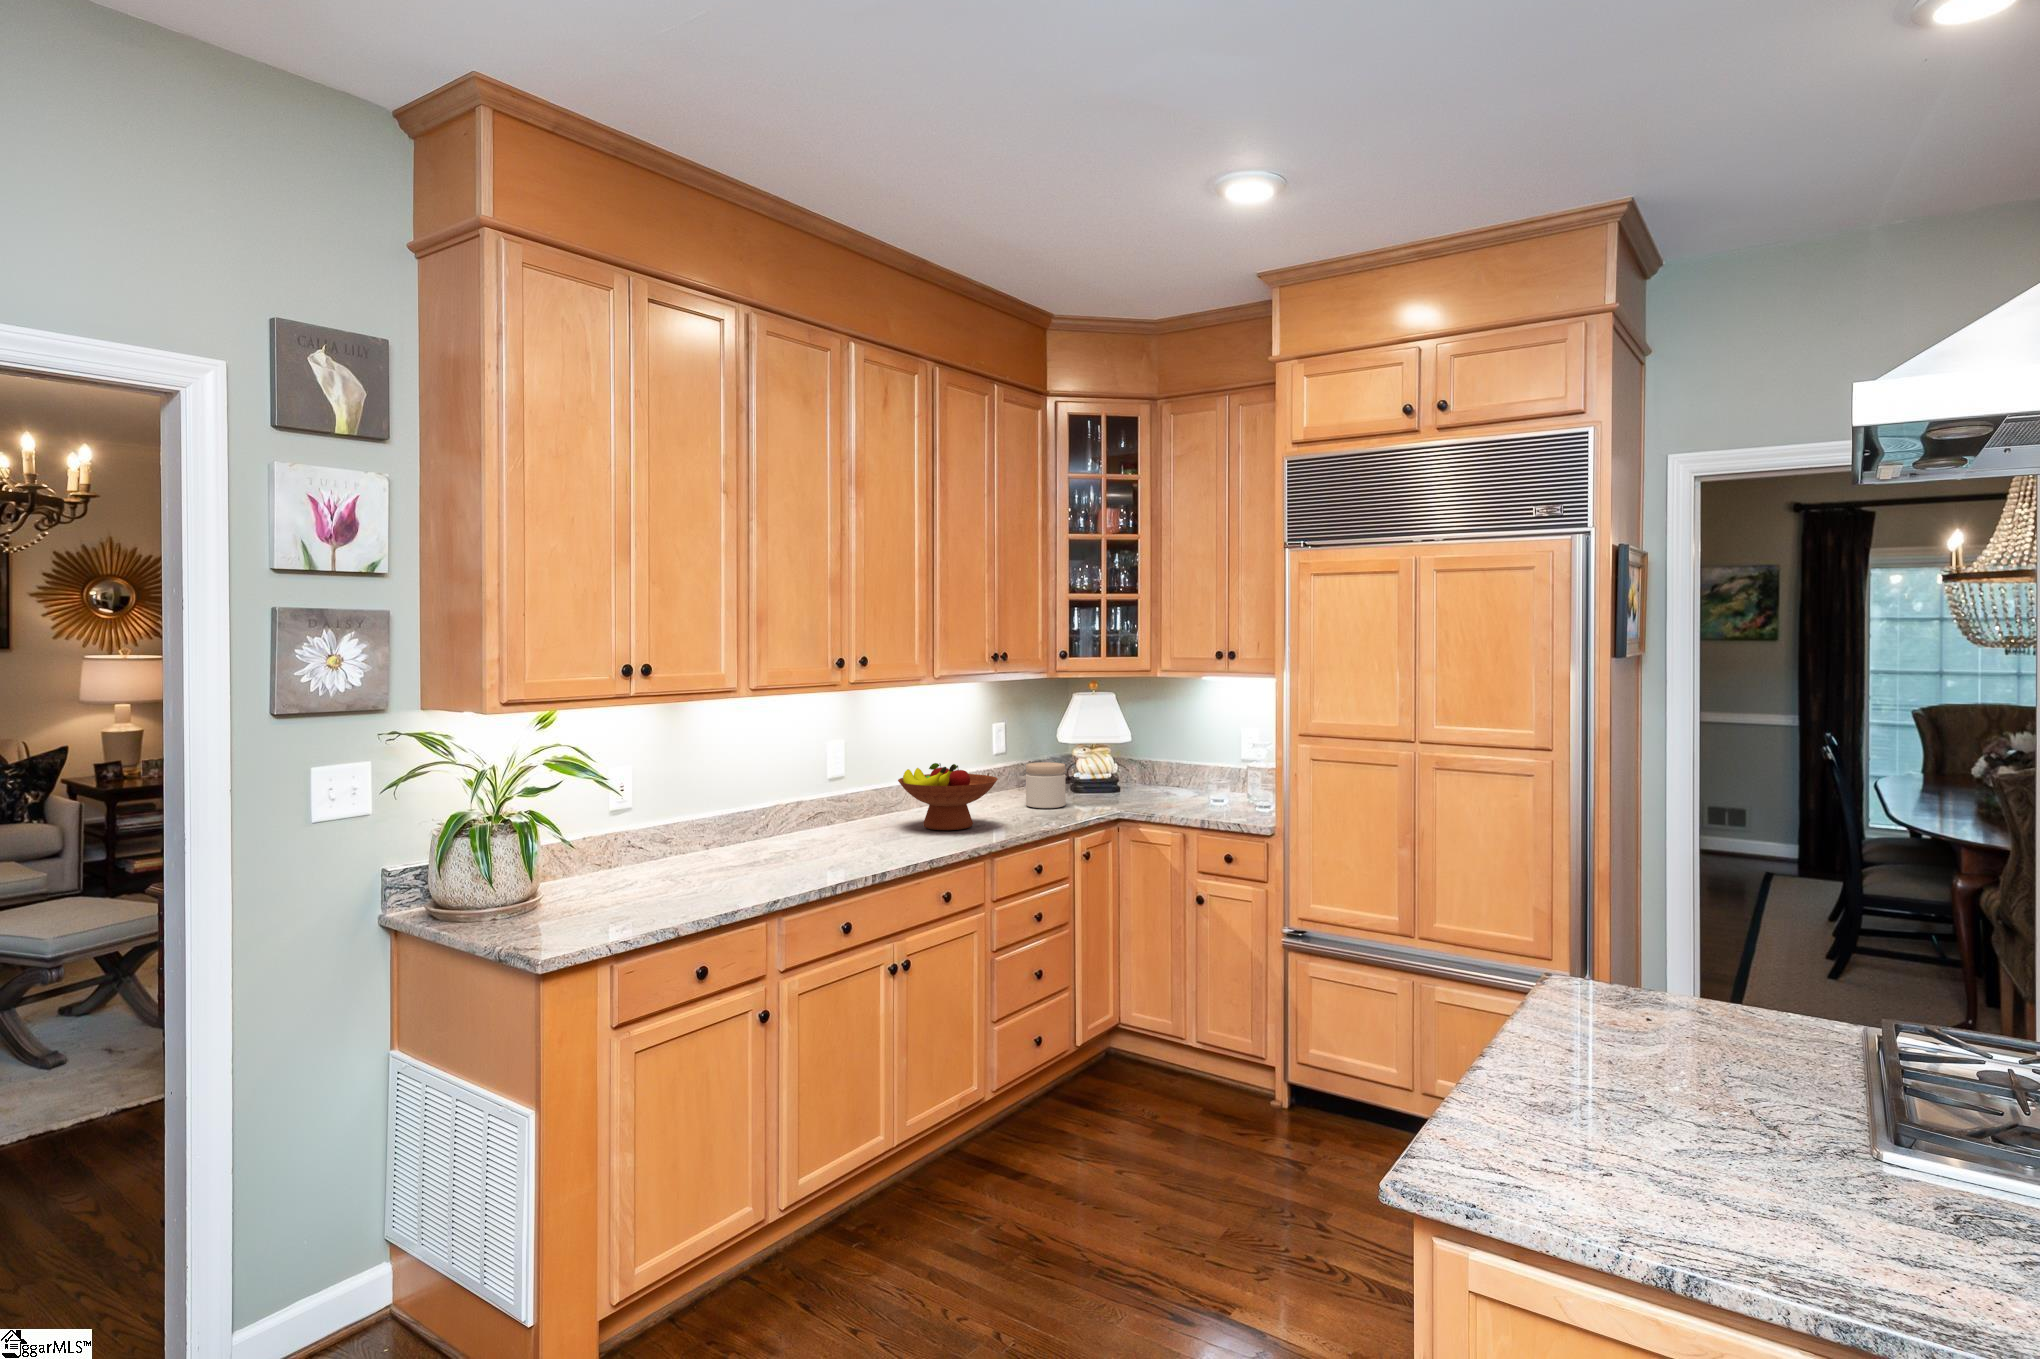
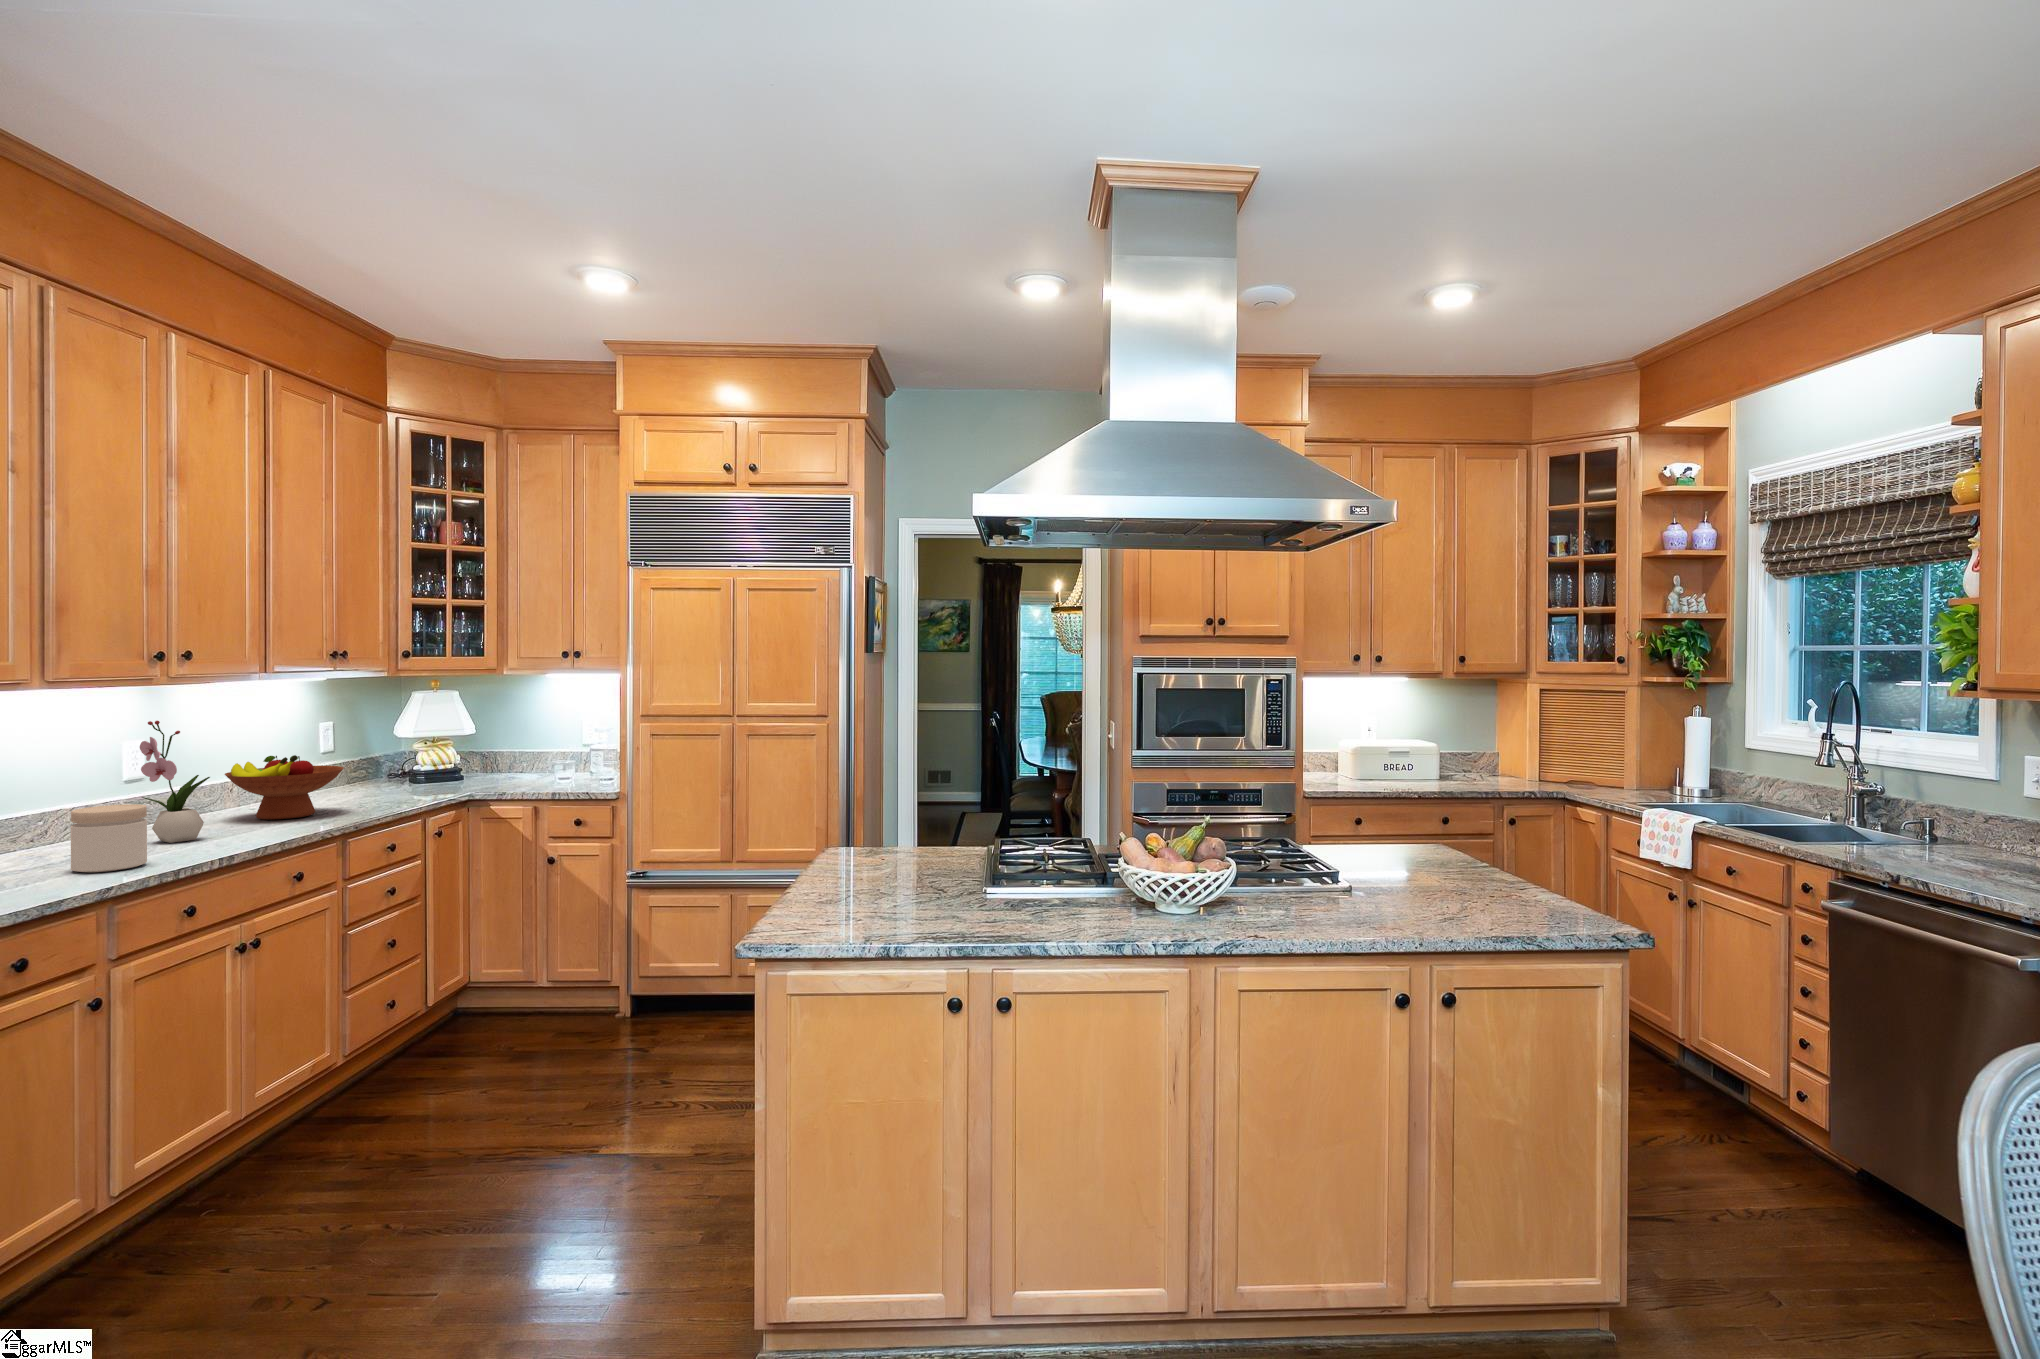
flower arrangement: none [824,726,878,850] -> present [140,721,210,843]
jar: present [1026,762,1066,808] -> present [71,804,147,872]

